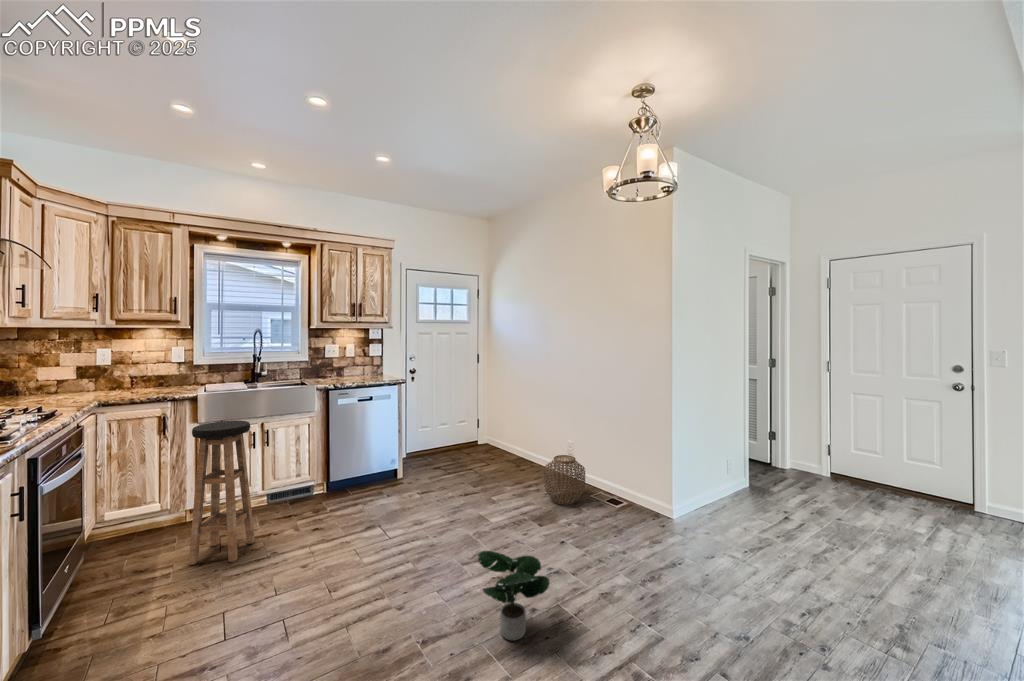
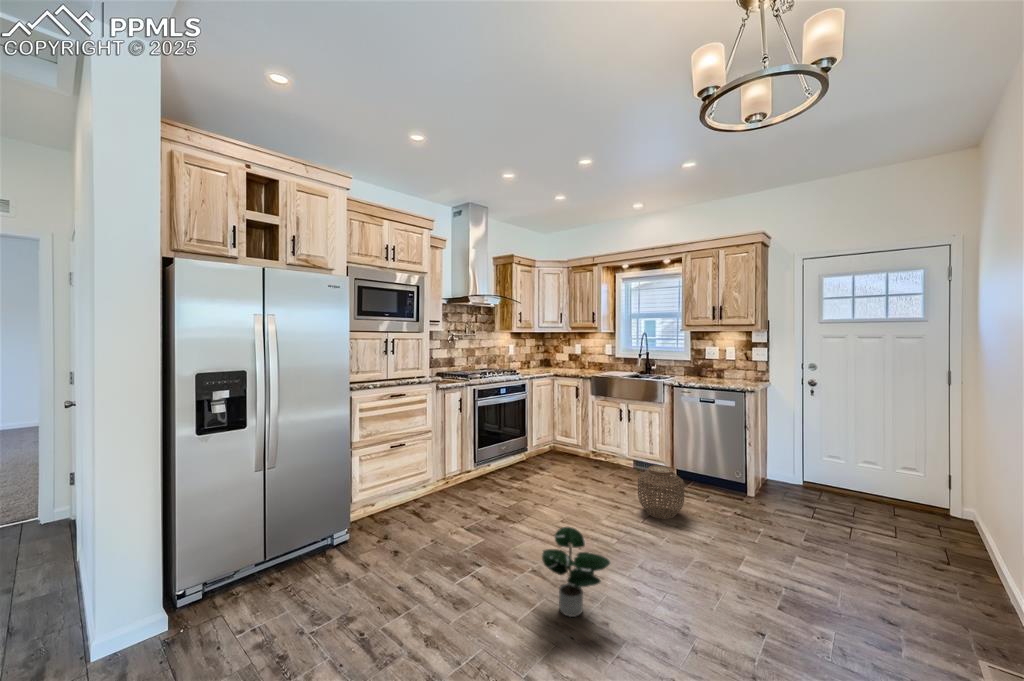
bar stool: present [189,421,255,565] -> none [552,394,588,485]
woven basket: present [544,455,585,505] -> present [638,465,684,519]

